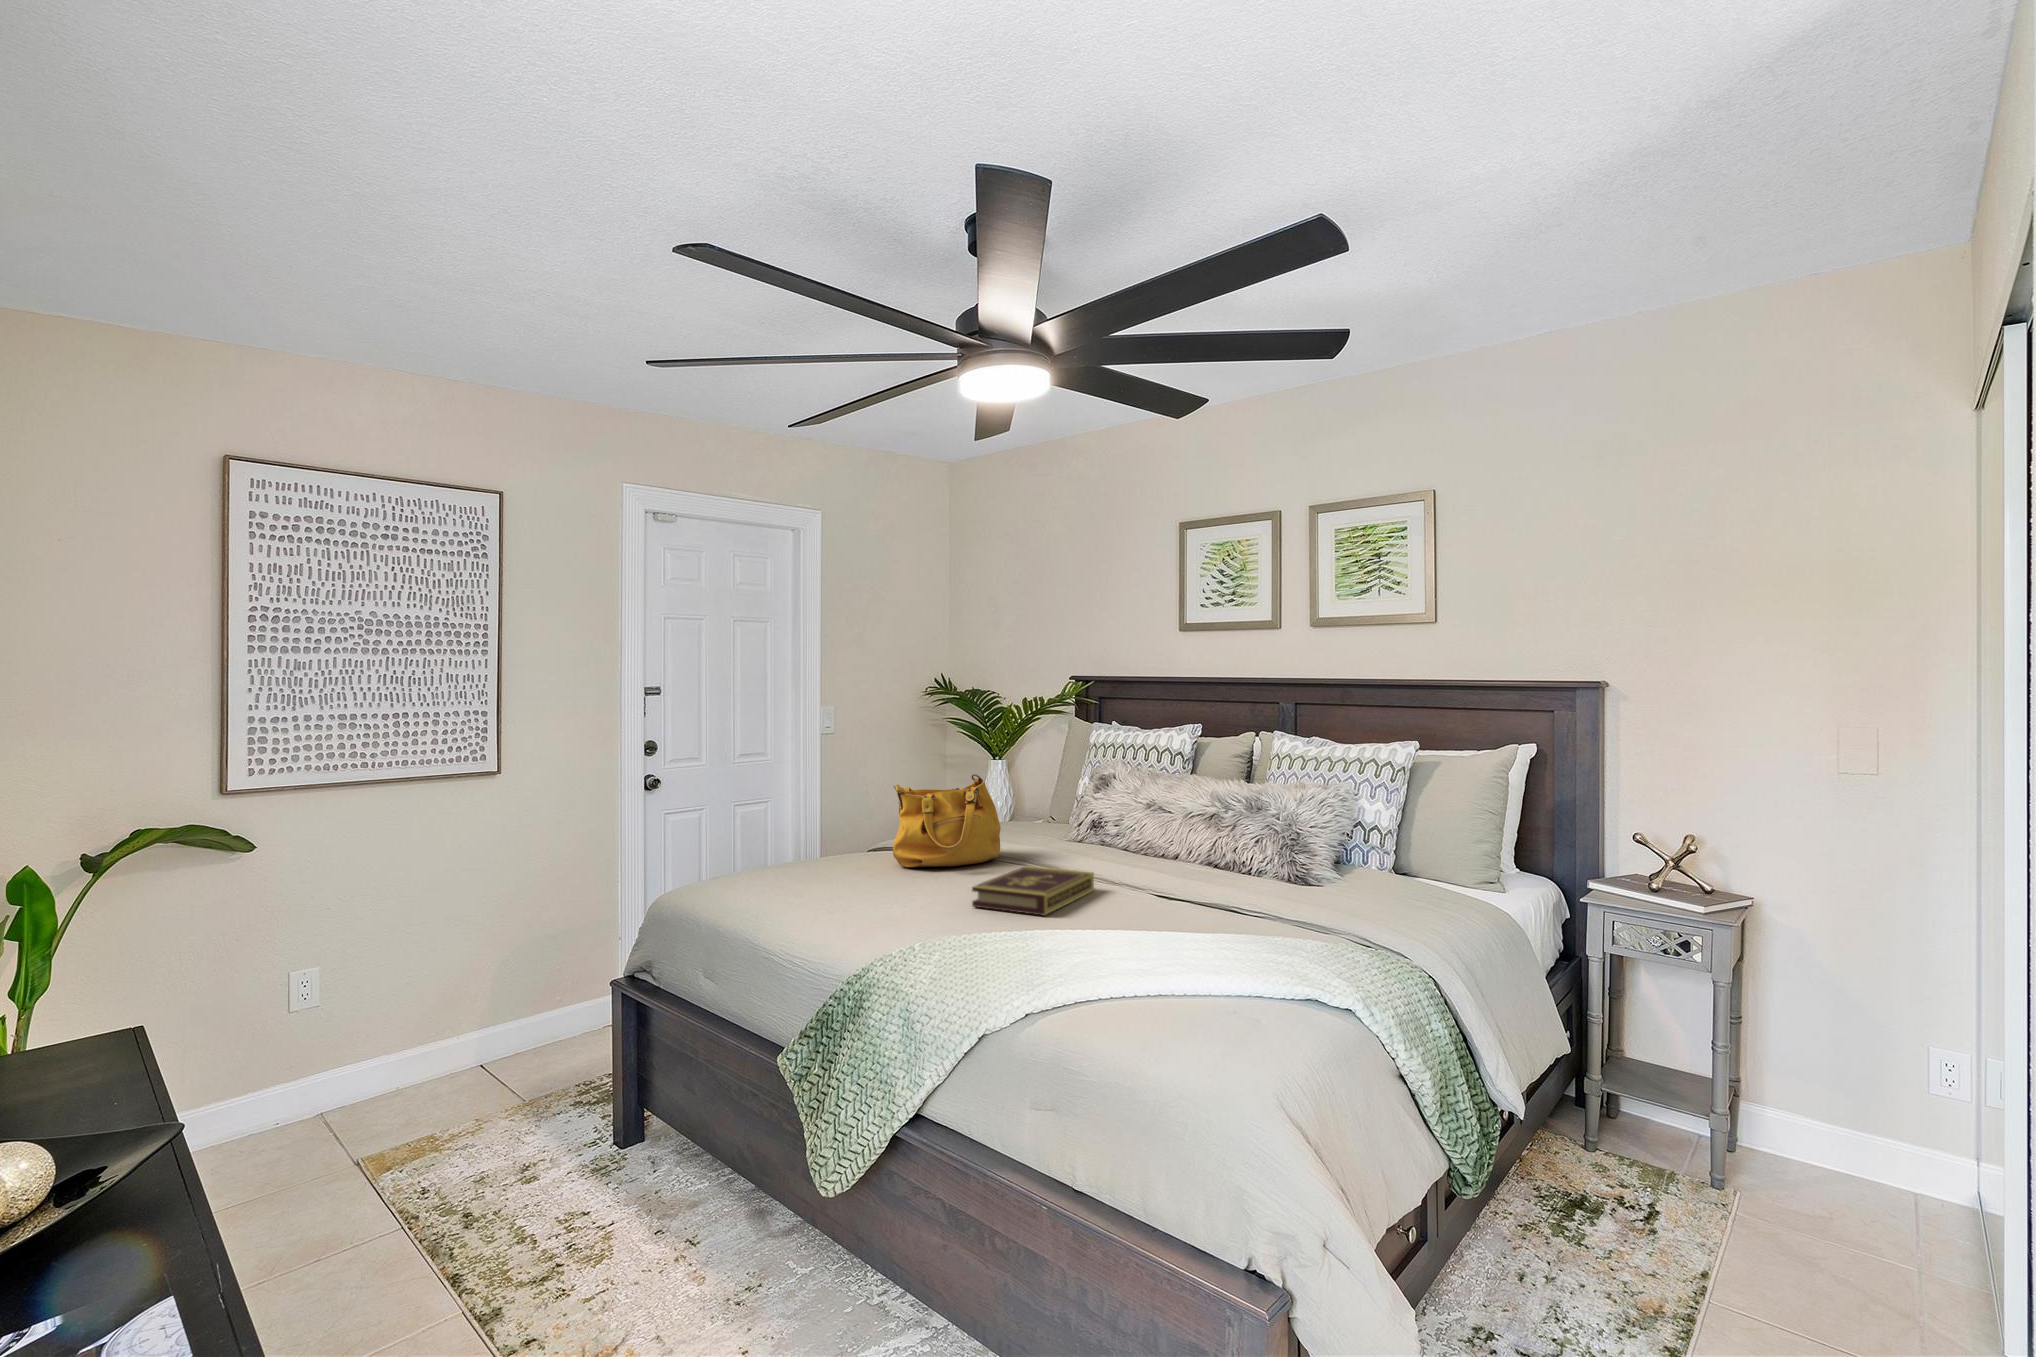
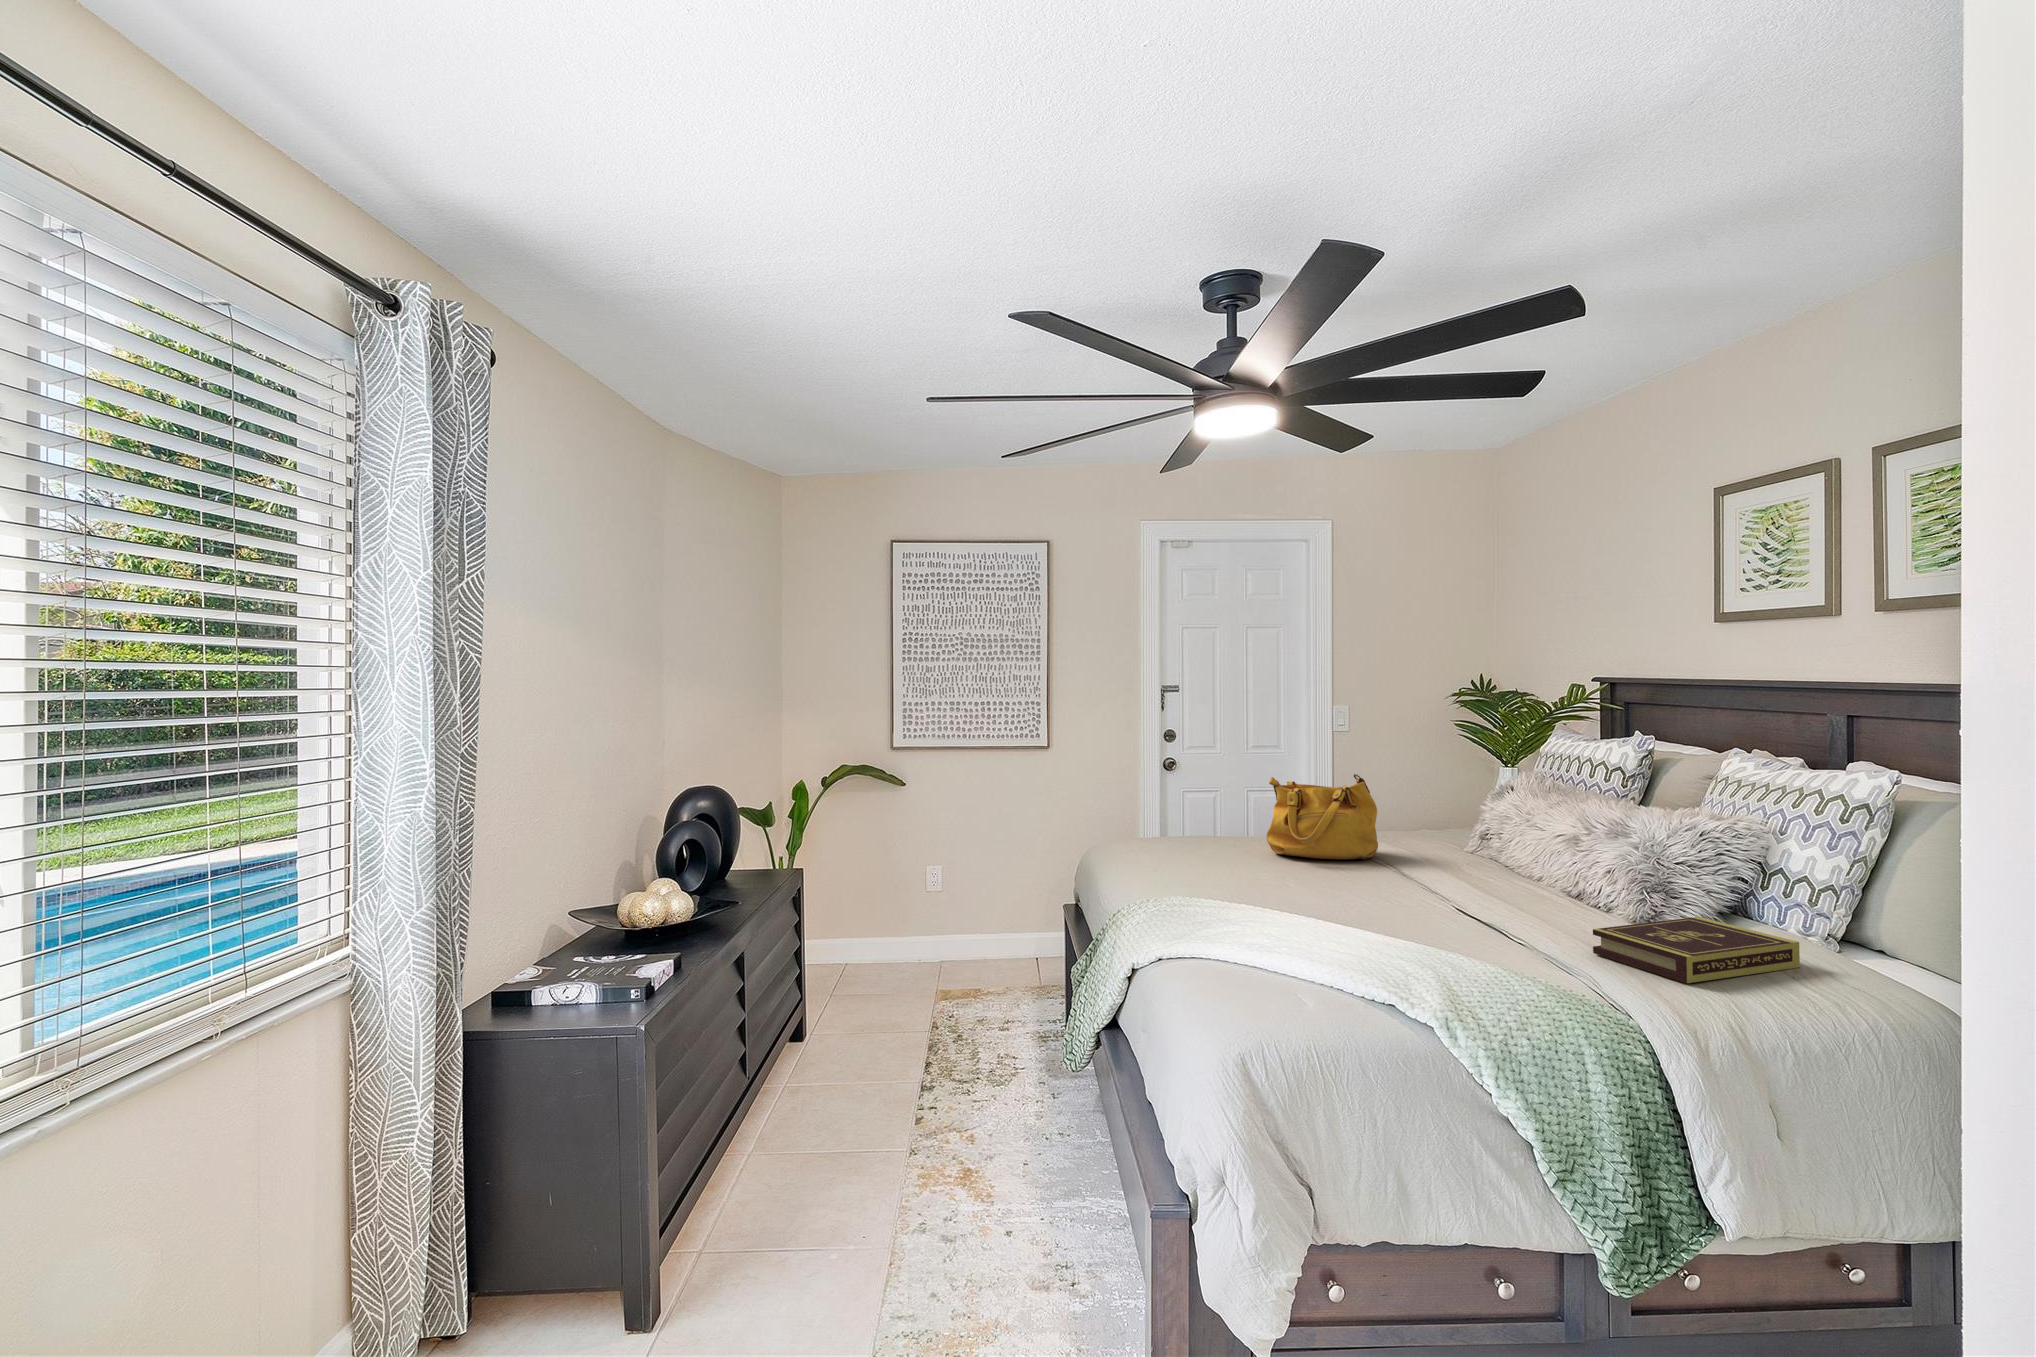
book: present [972,866,1094,915] -> present [1593,917,1800,983]

